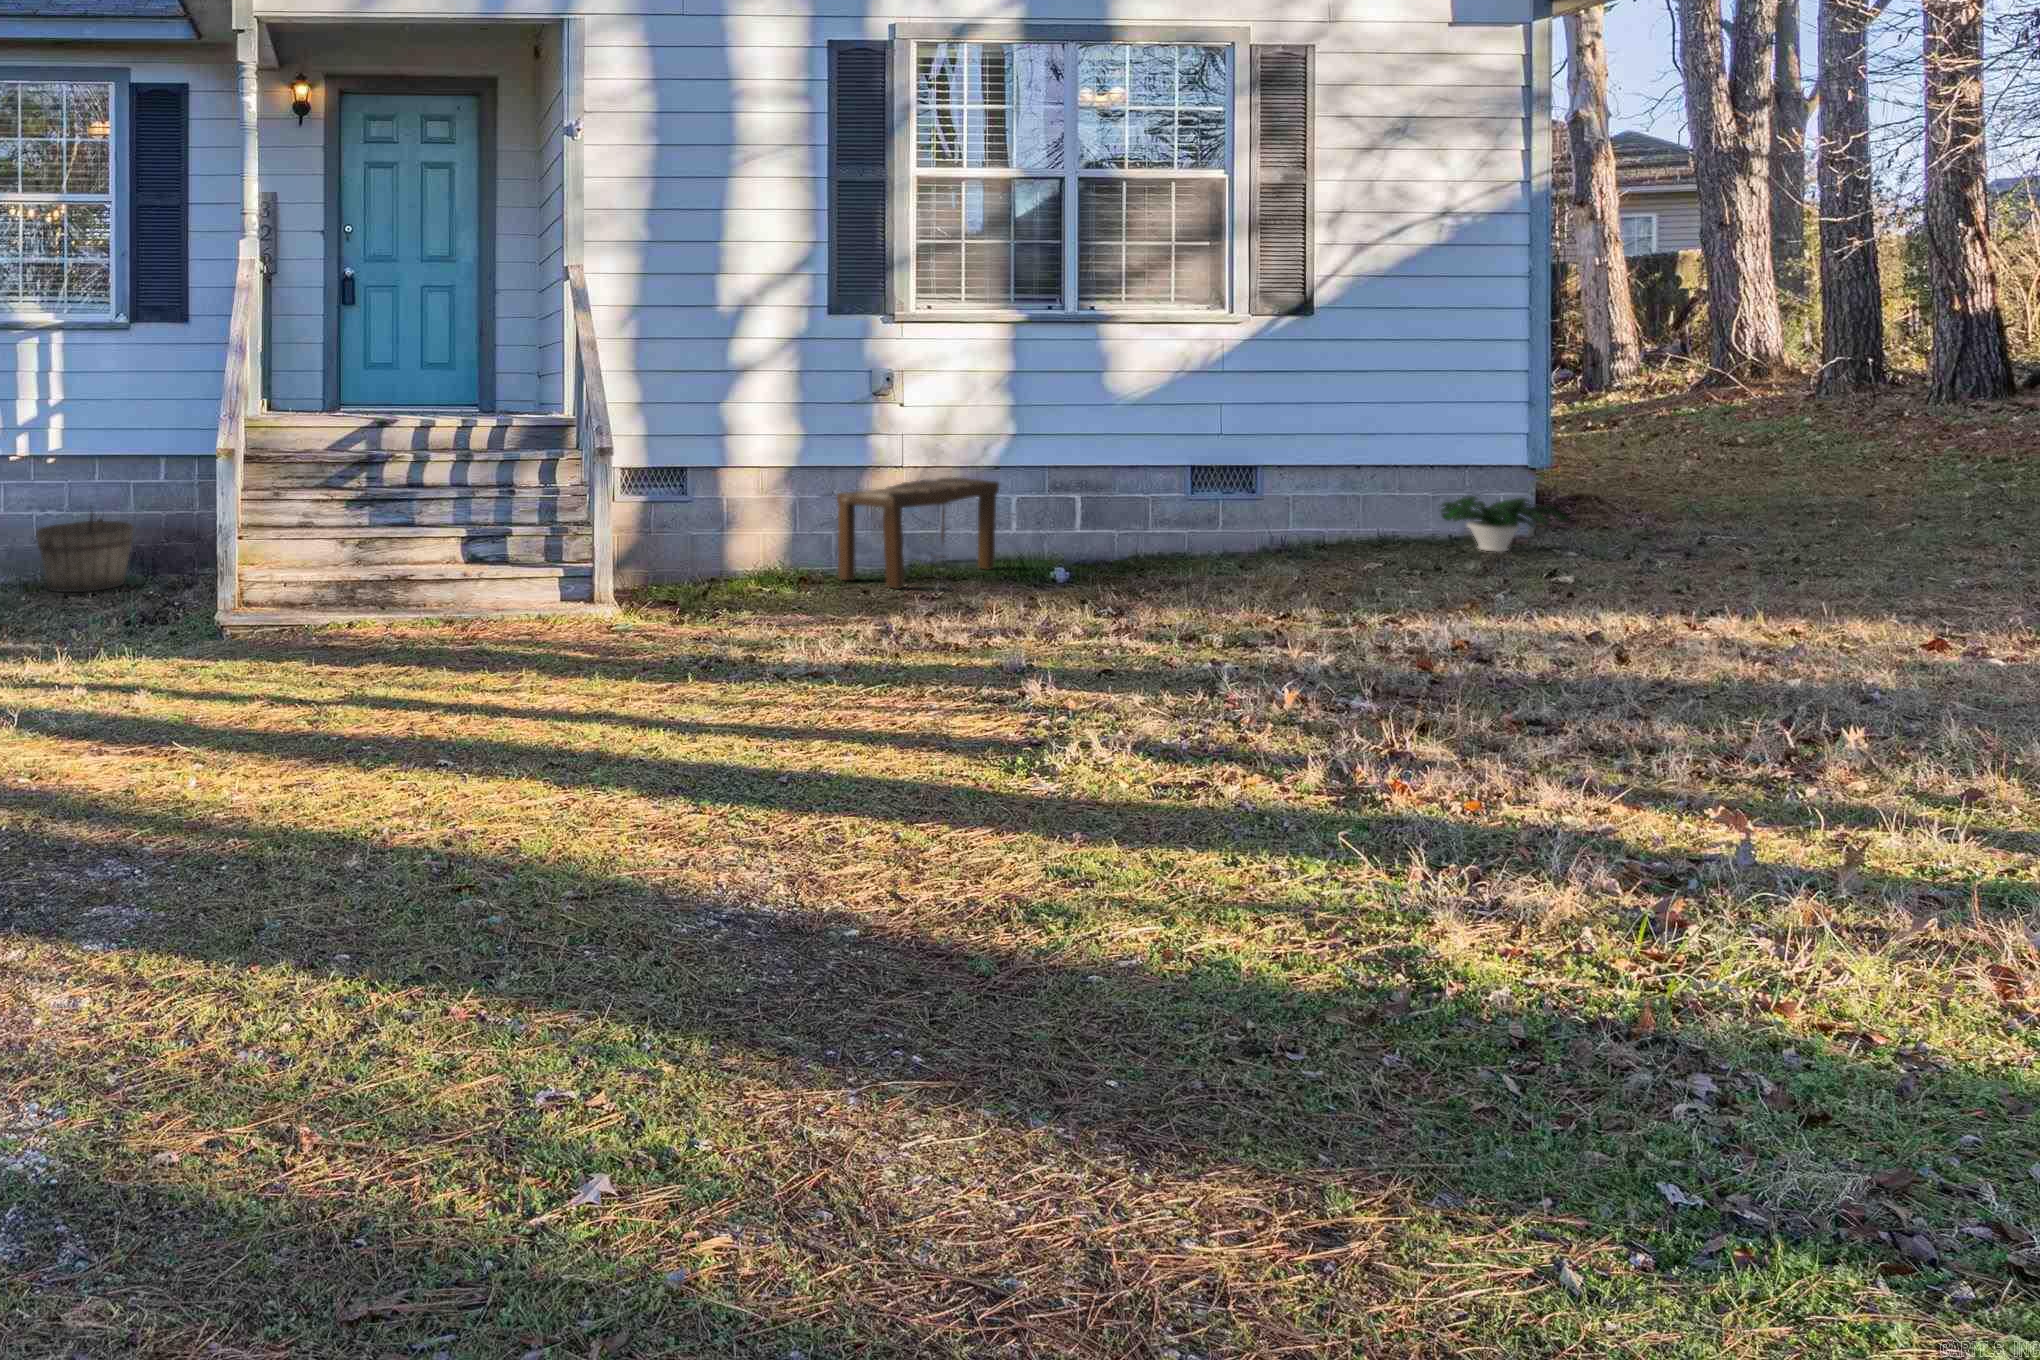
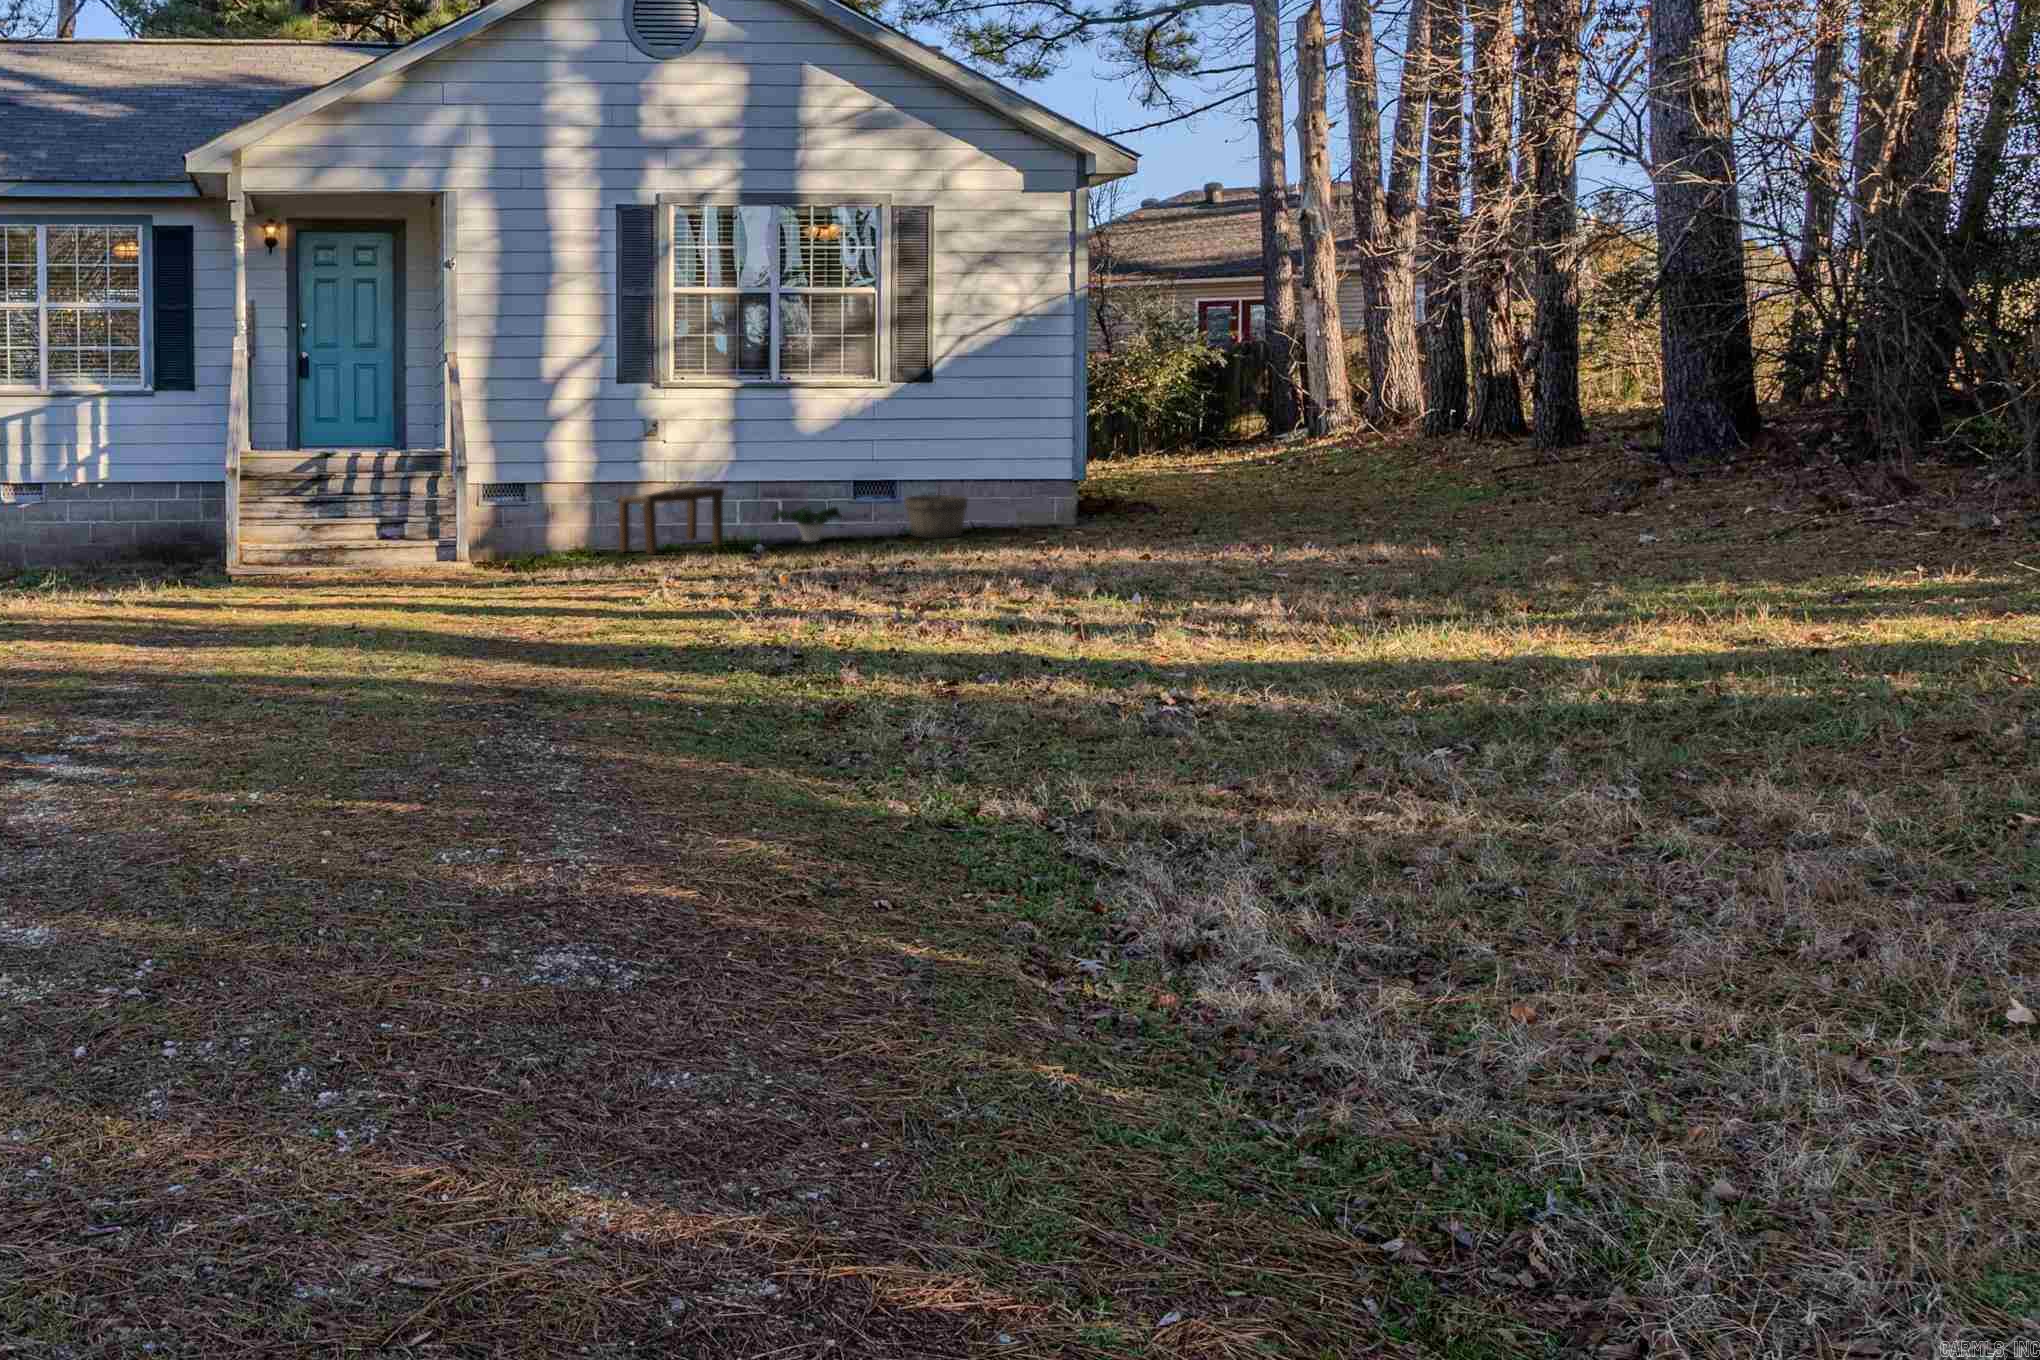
potted plant: present [1440,496,1569,552] -> present [772,507,842,541]
wooden bucket: present [36,512,133,592] -> present [905,487,968,538]

